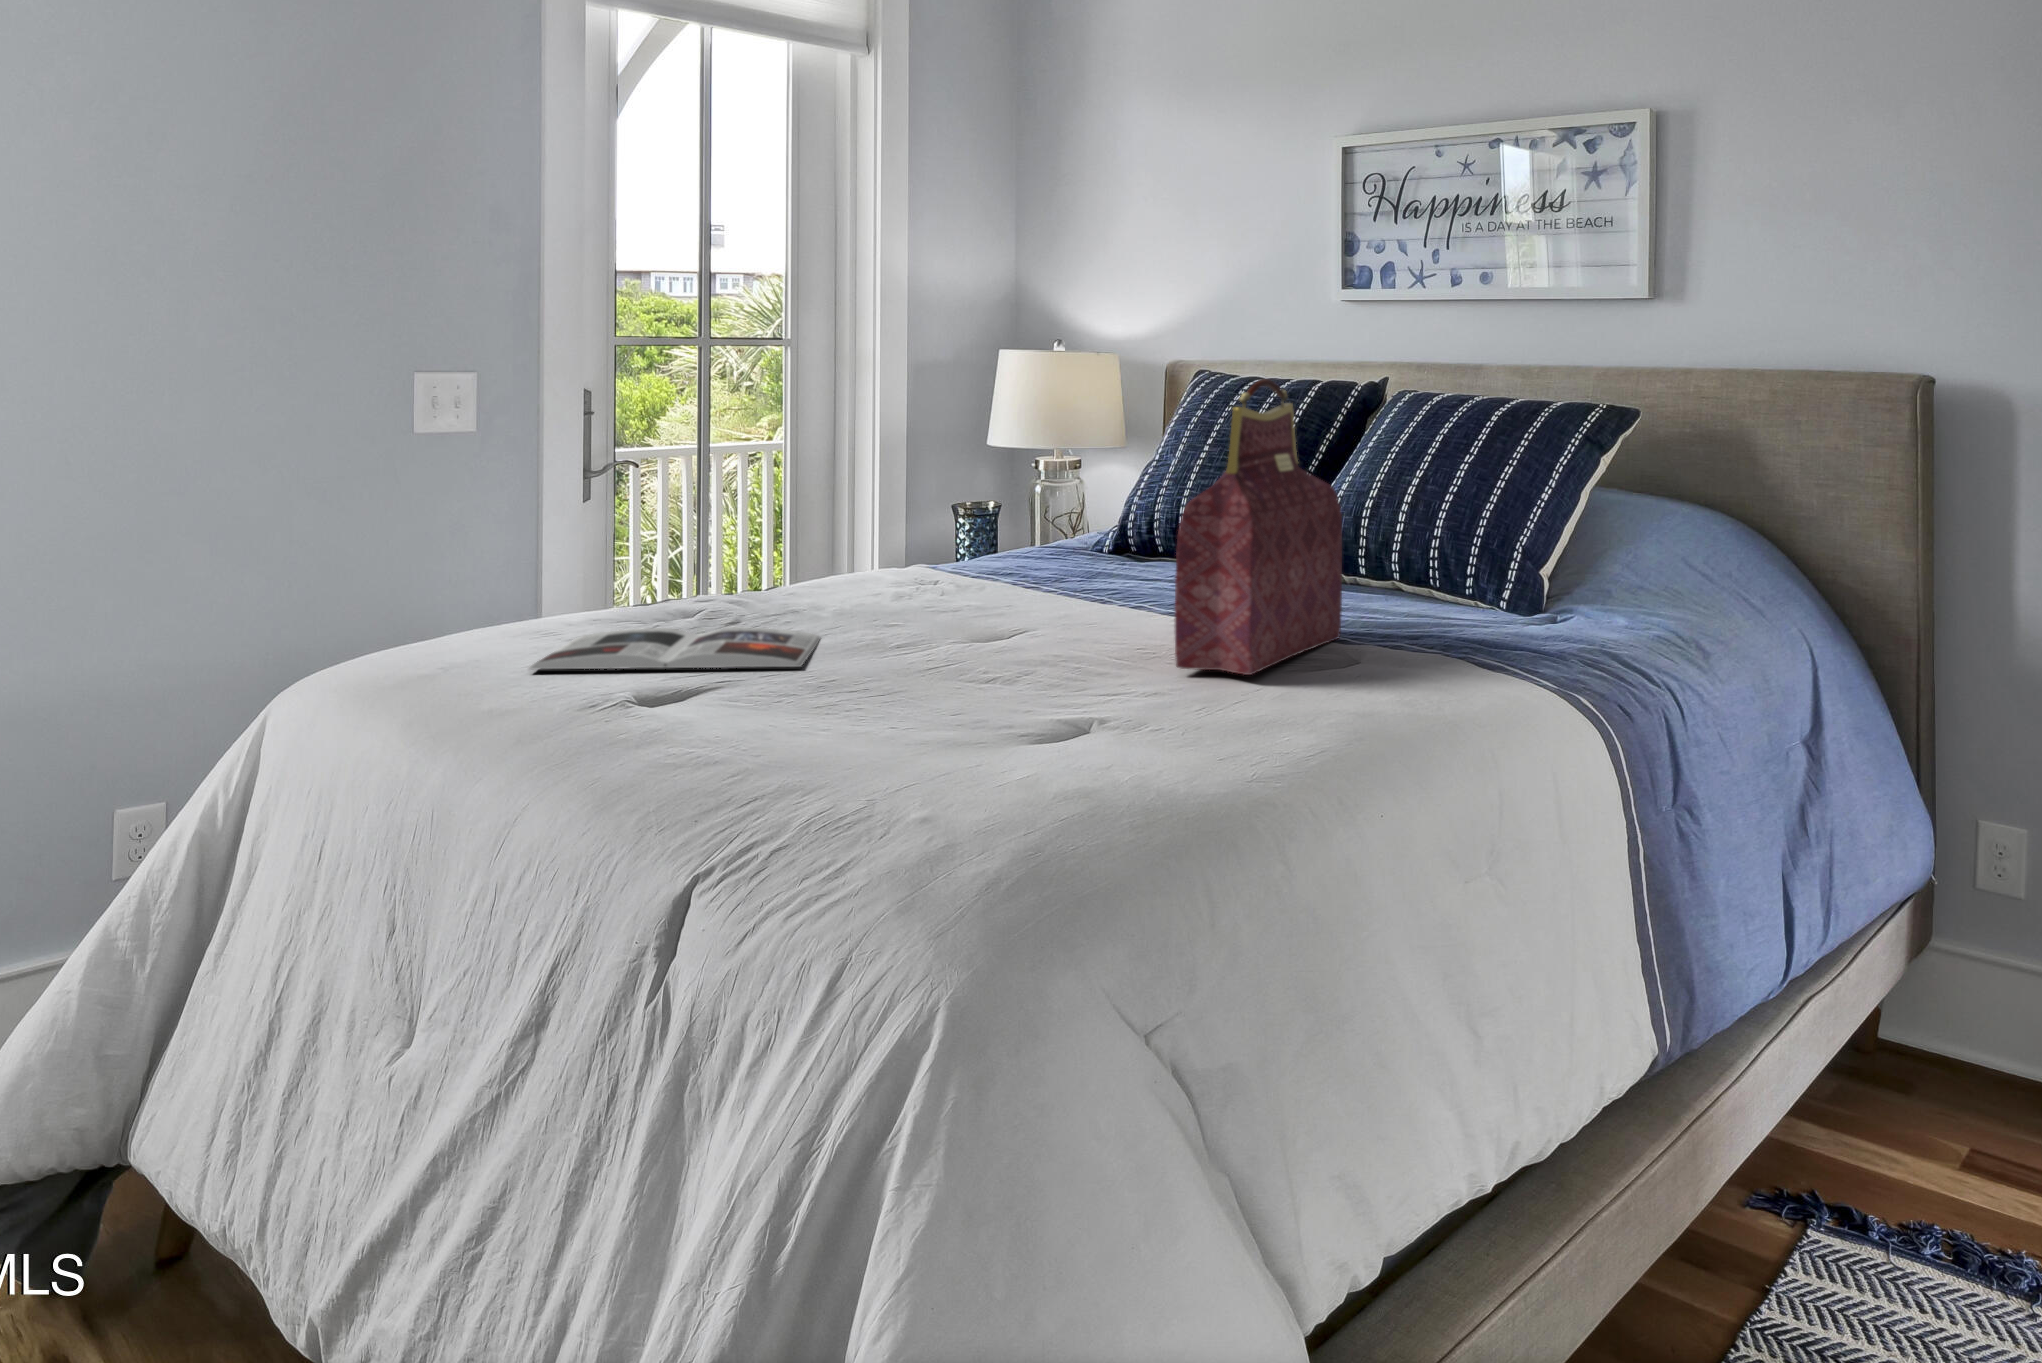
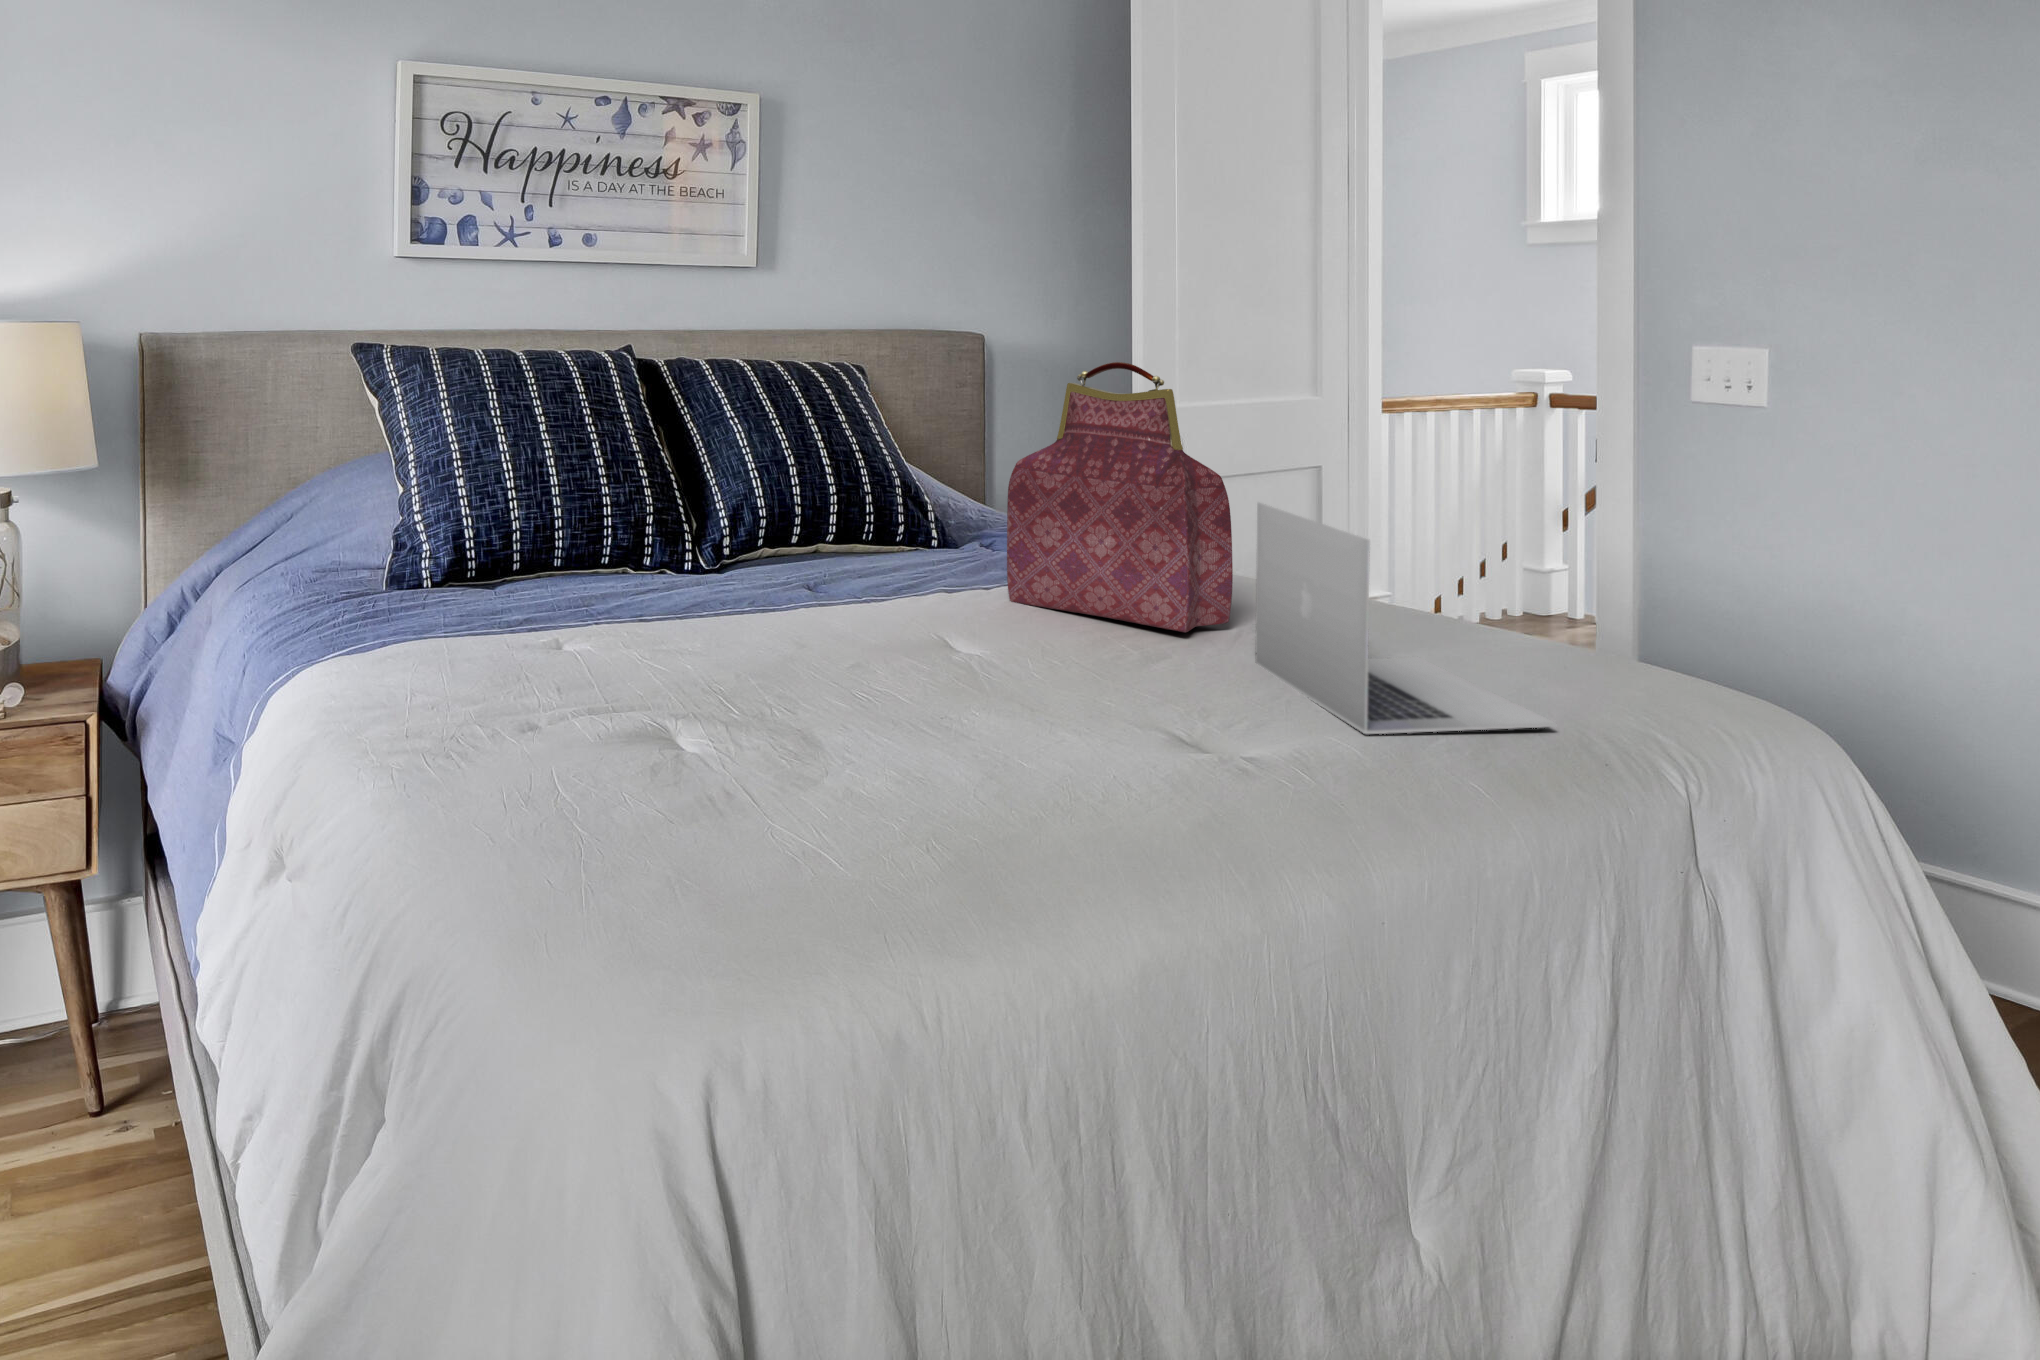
laptop: none [838,522,1205,775] -> present [1255,503,1556,734]
magazine: present [529,627,820,670] -> none [776,705,1073,822]

